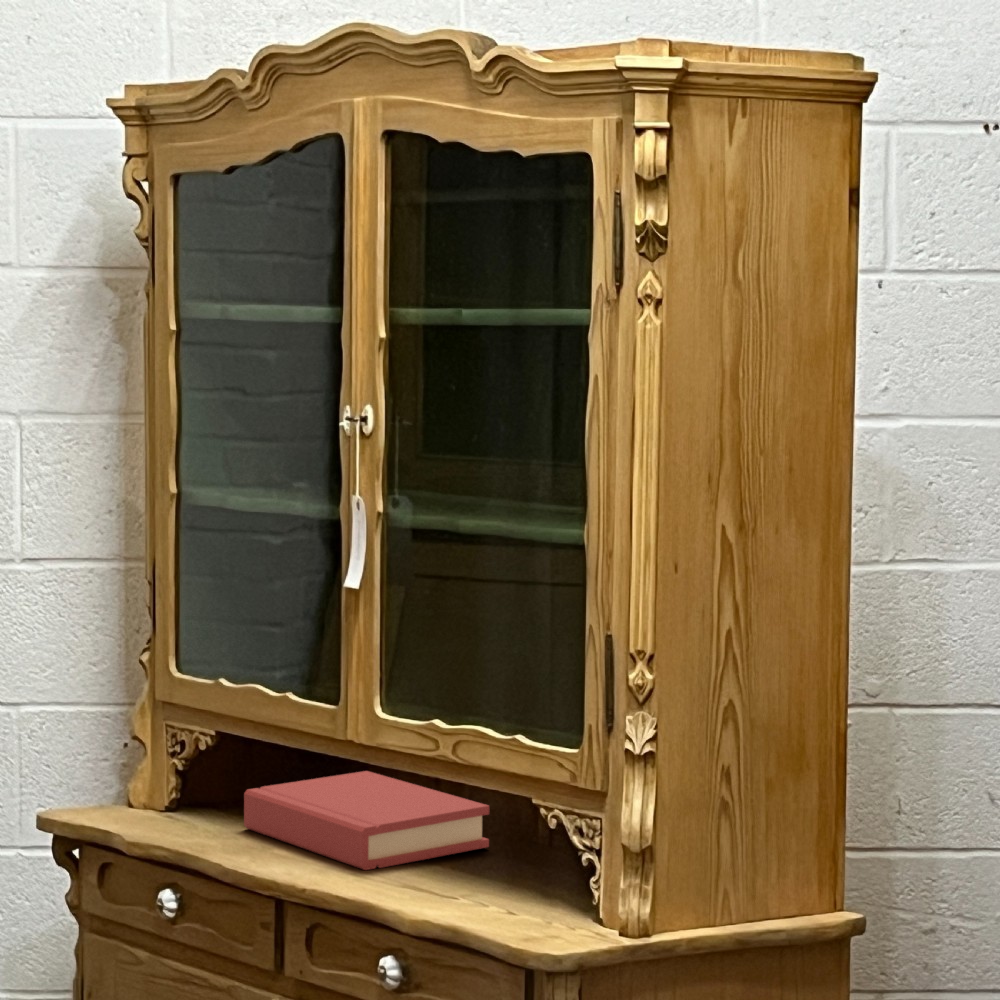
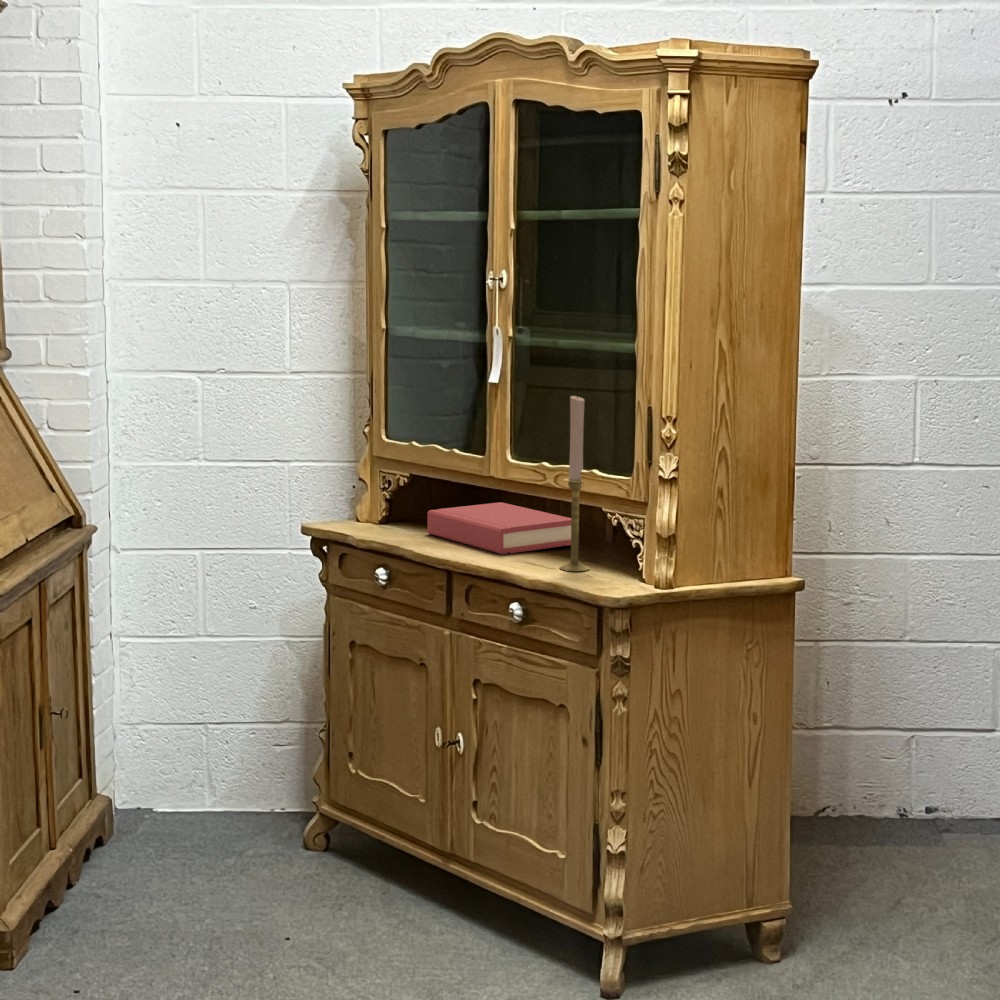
candlestick: none [462,609,511,905] -> present [560,396,589,571]

